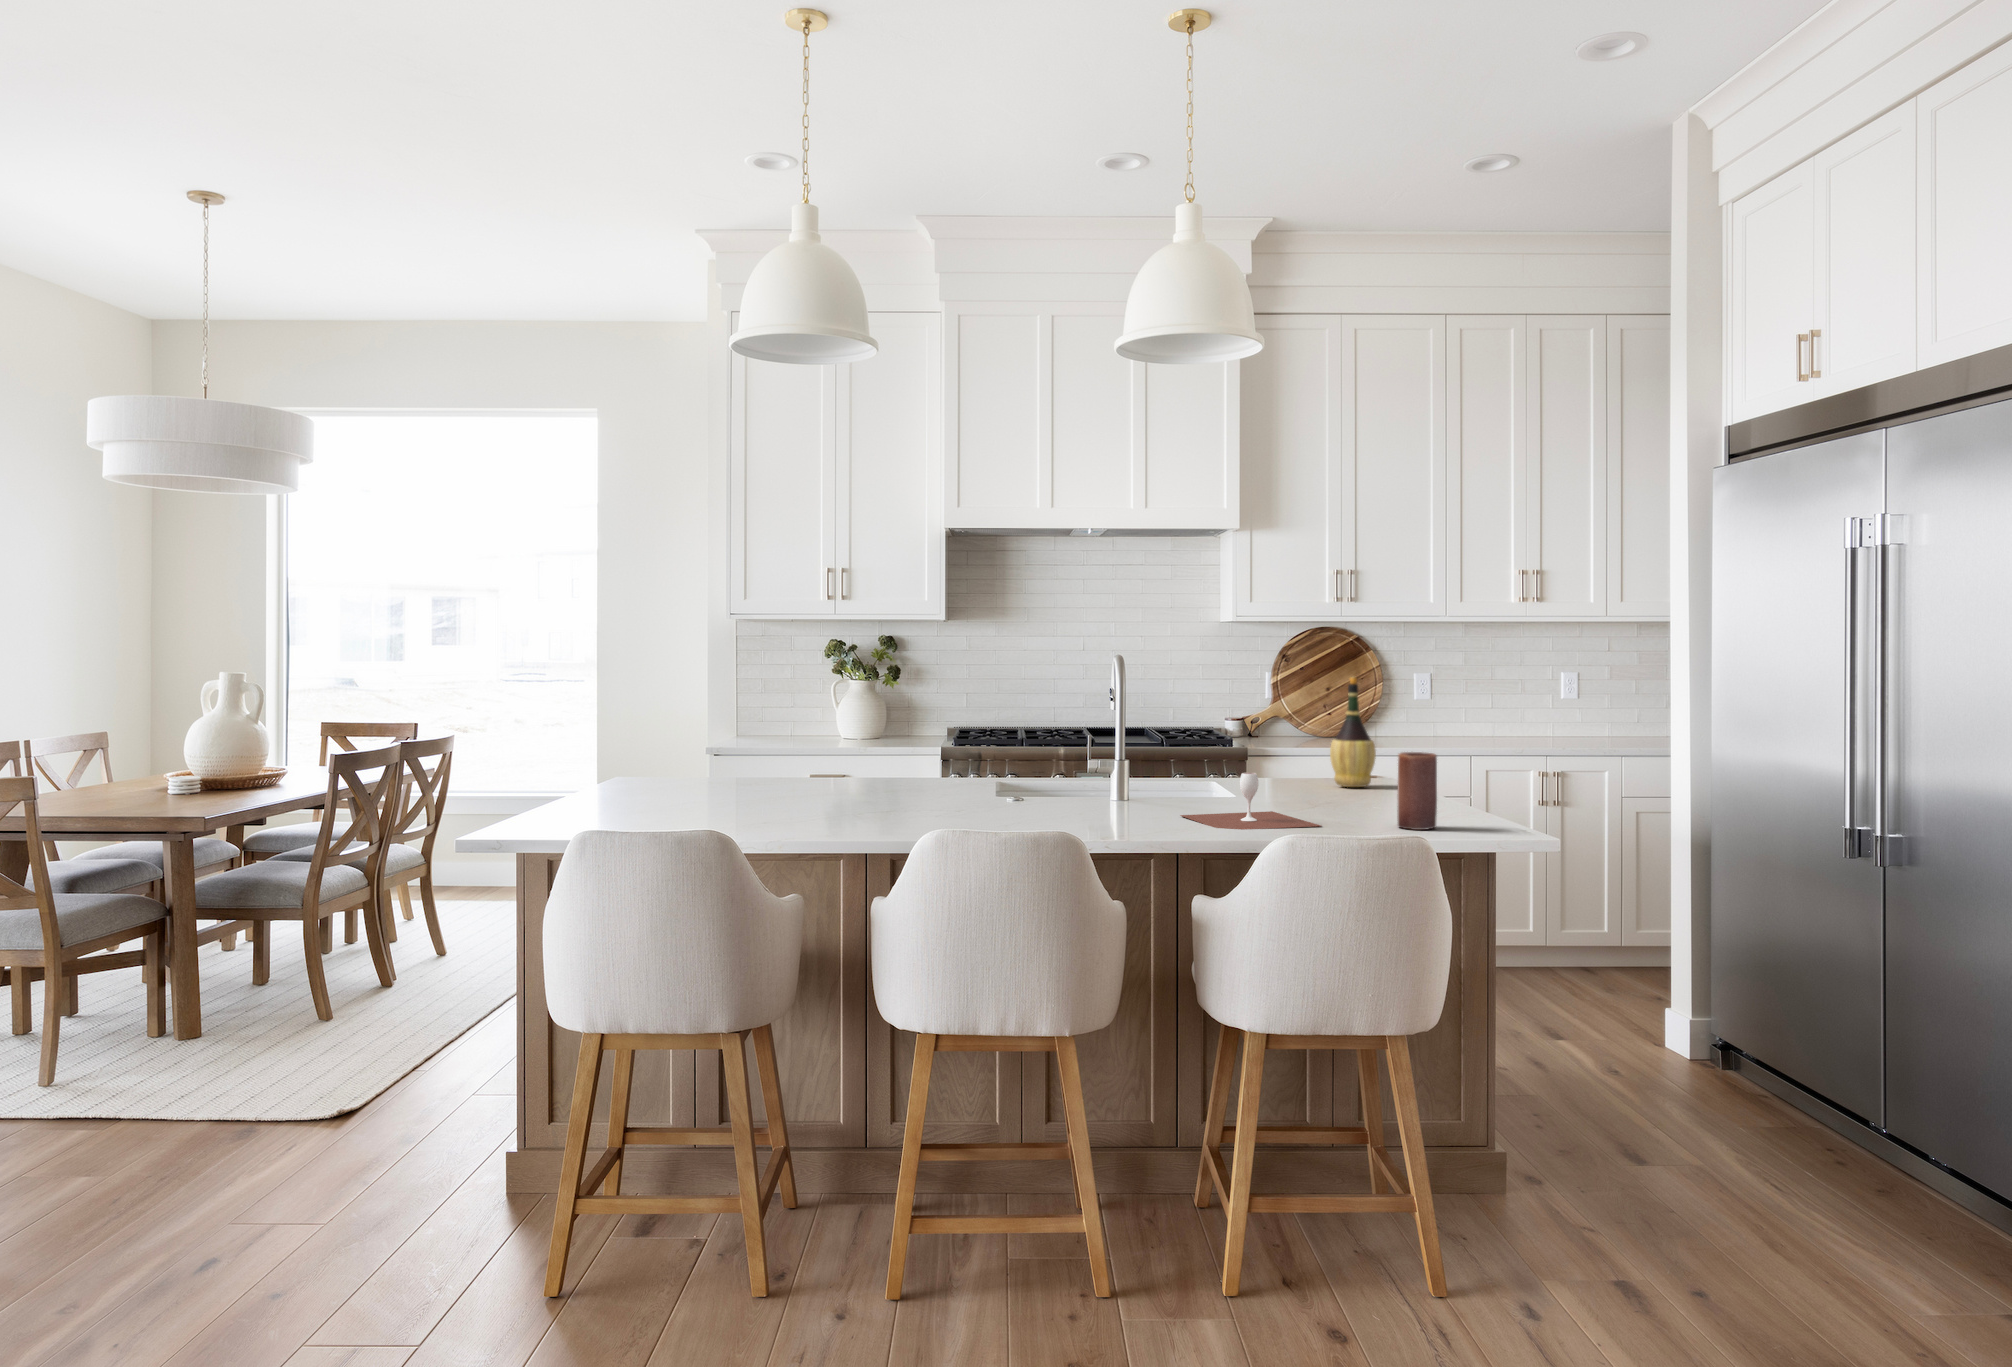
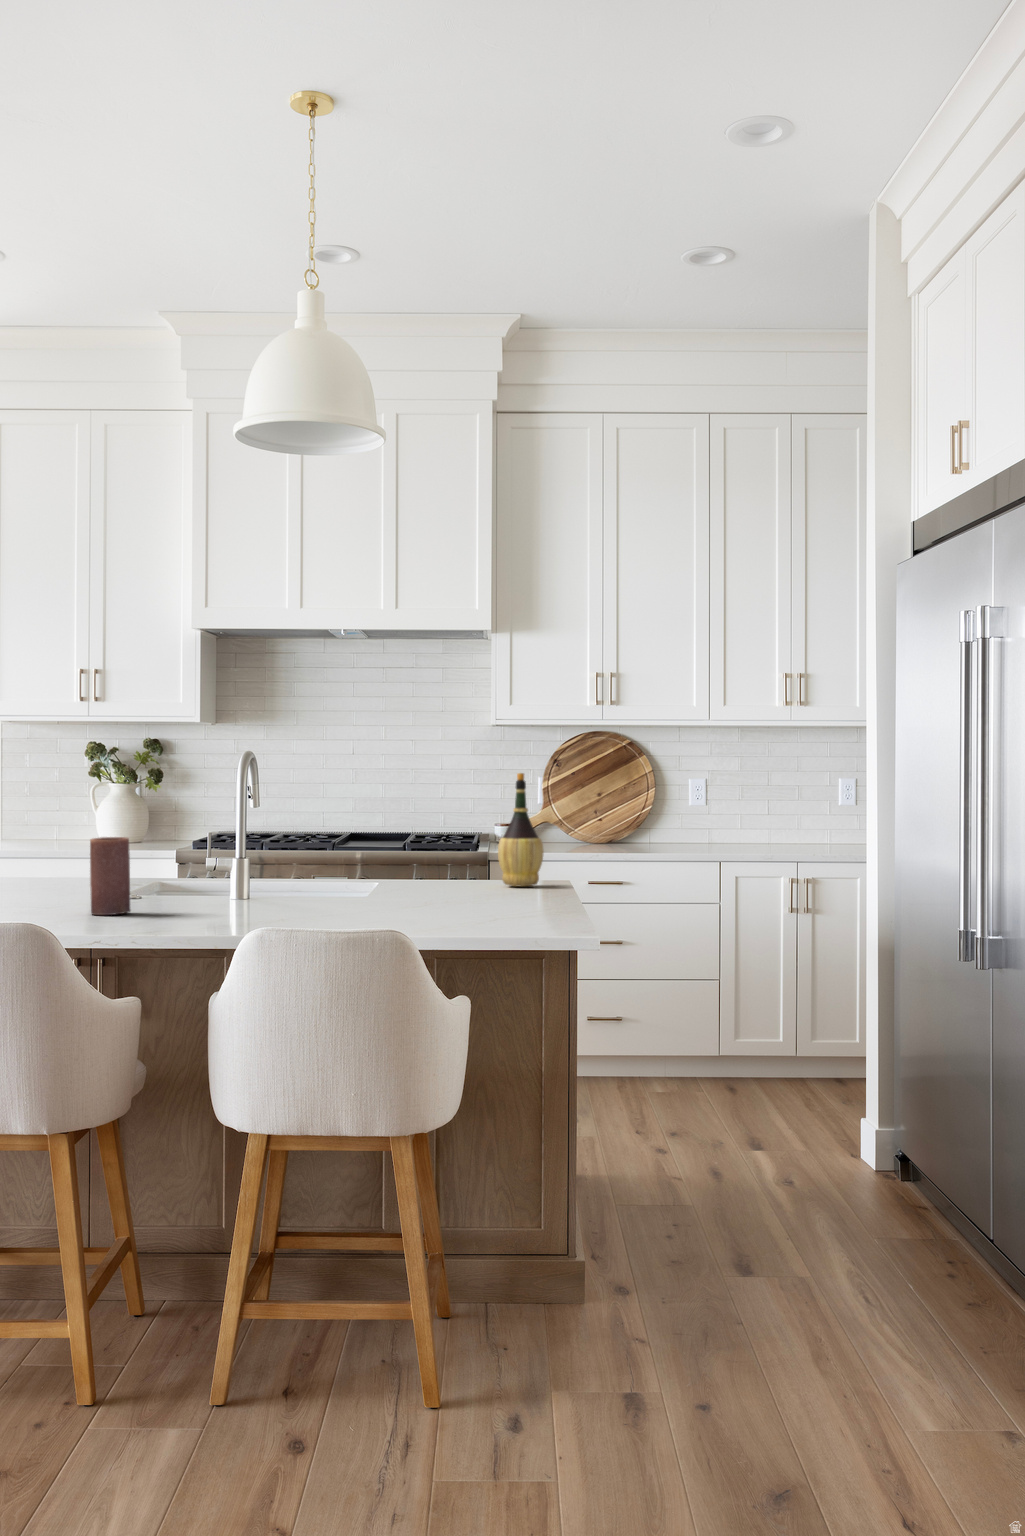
candle: present [1398,752,1437,830] -> present [90,837,130,915]
wine glass: present [1180,773,1321,830] -> none [256,864,380,923]

